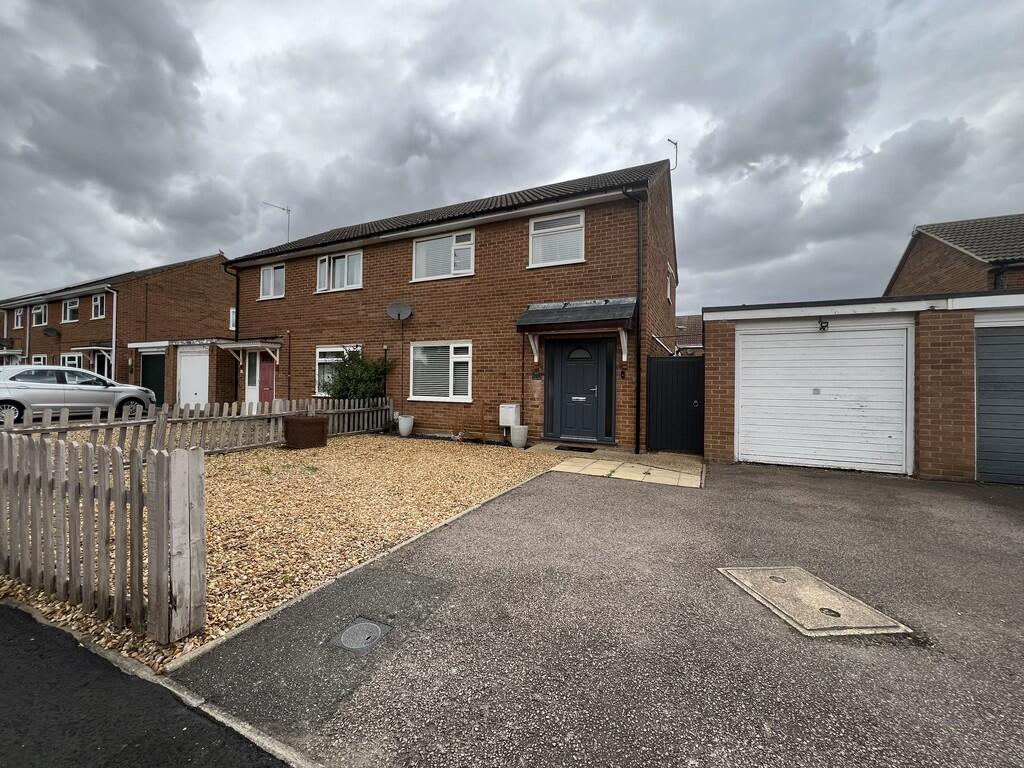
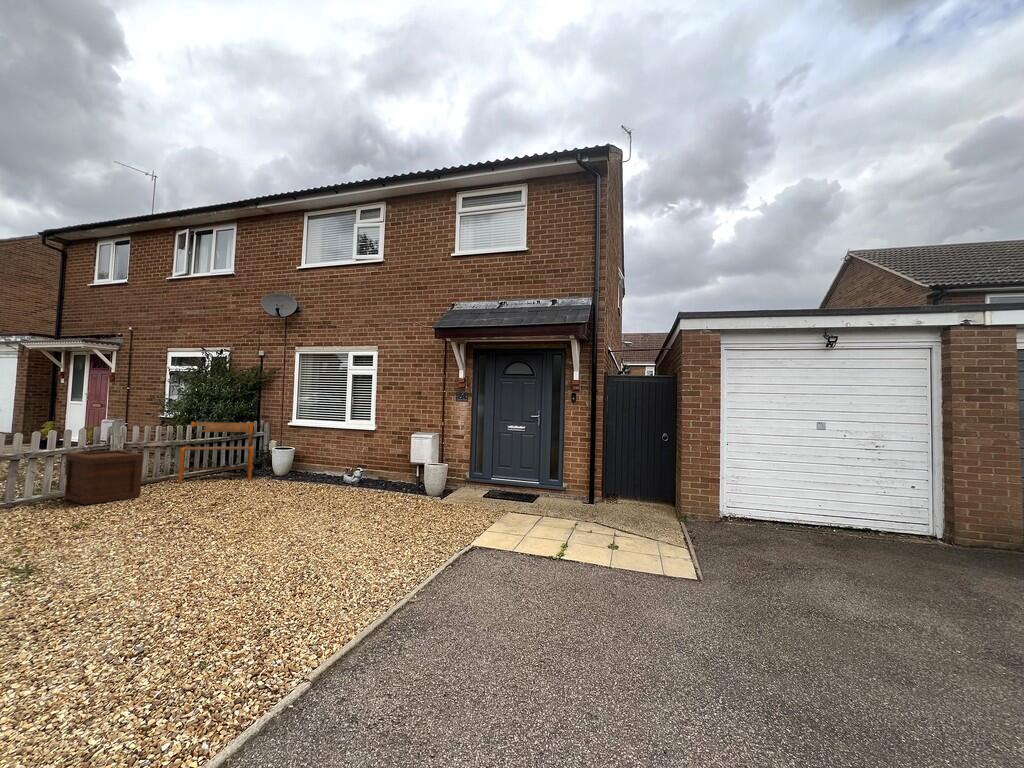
bench: present [453,400,486,444] -> present [178,422,254,483]

